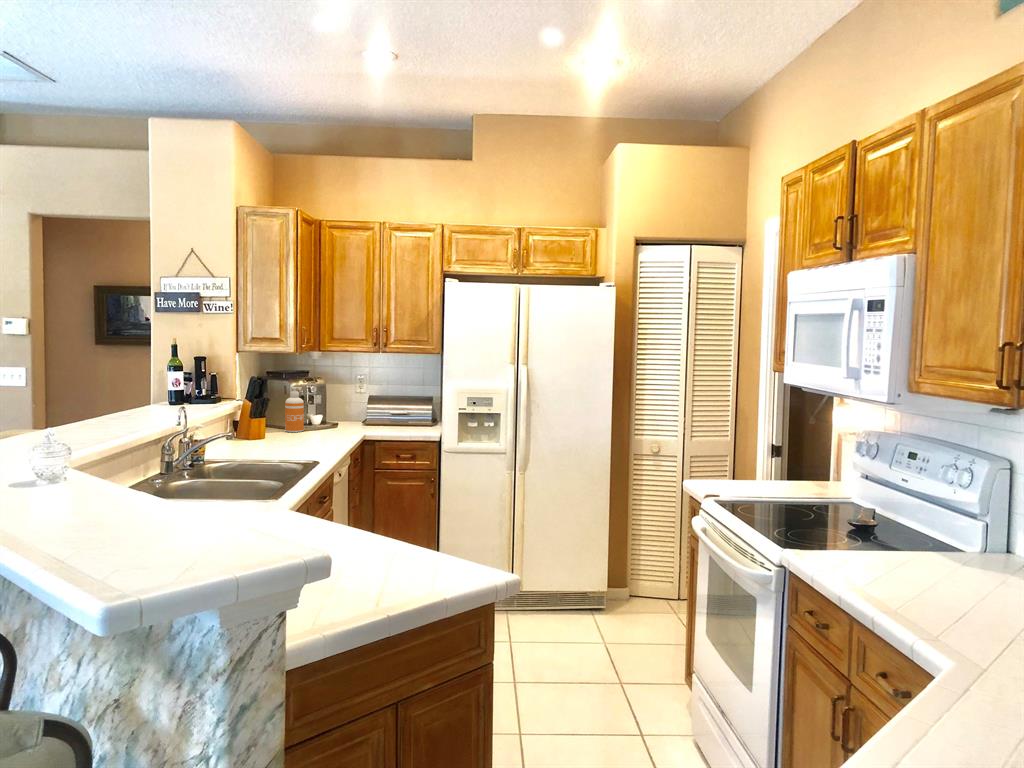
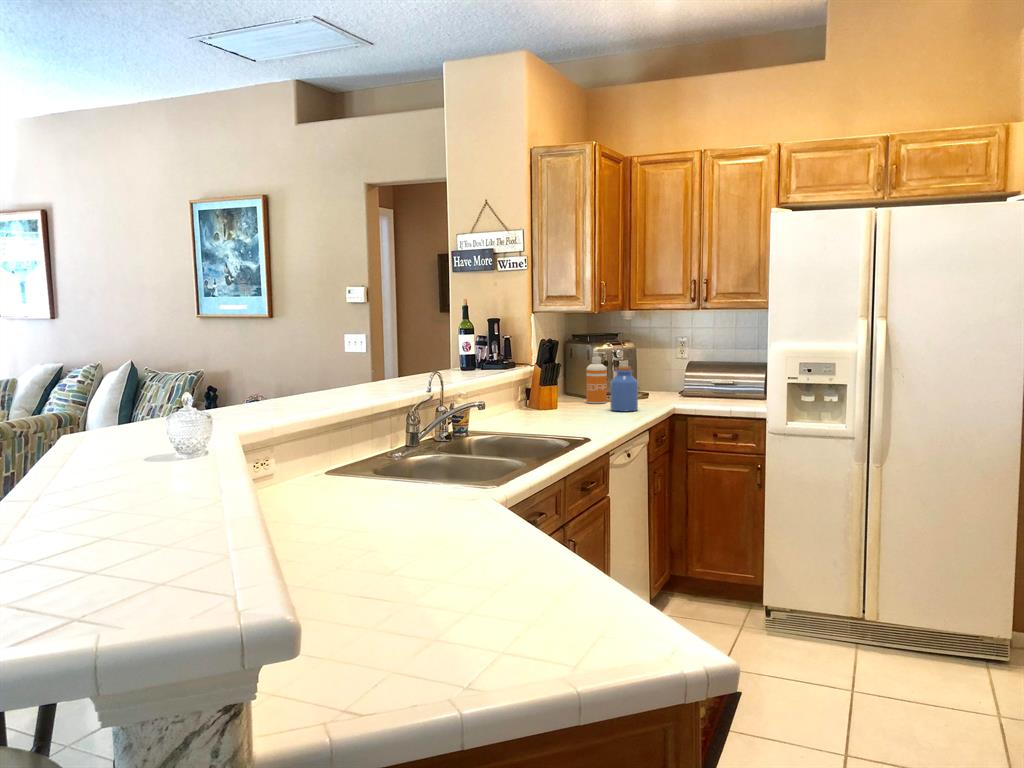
jar: none [313,400,336,438] -> present [610,366,638,411]

